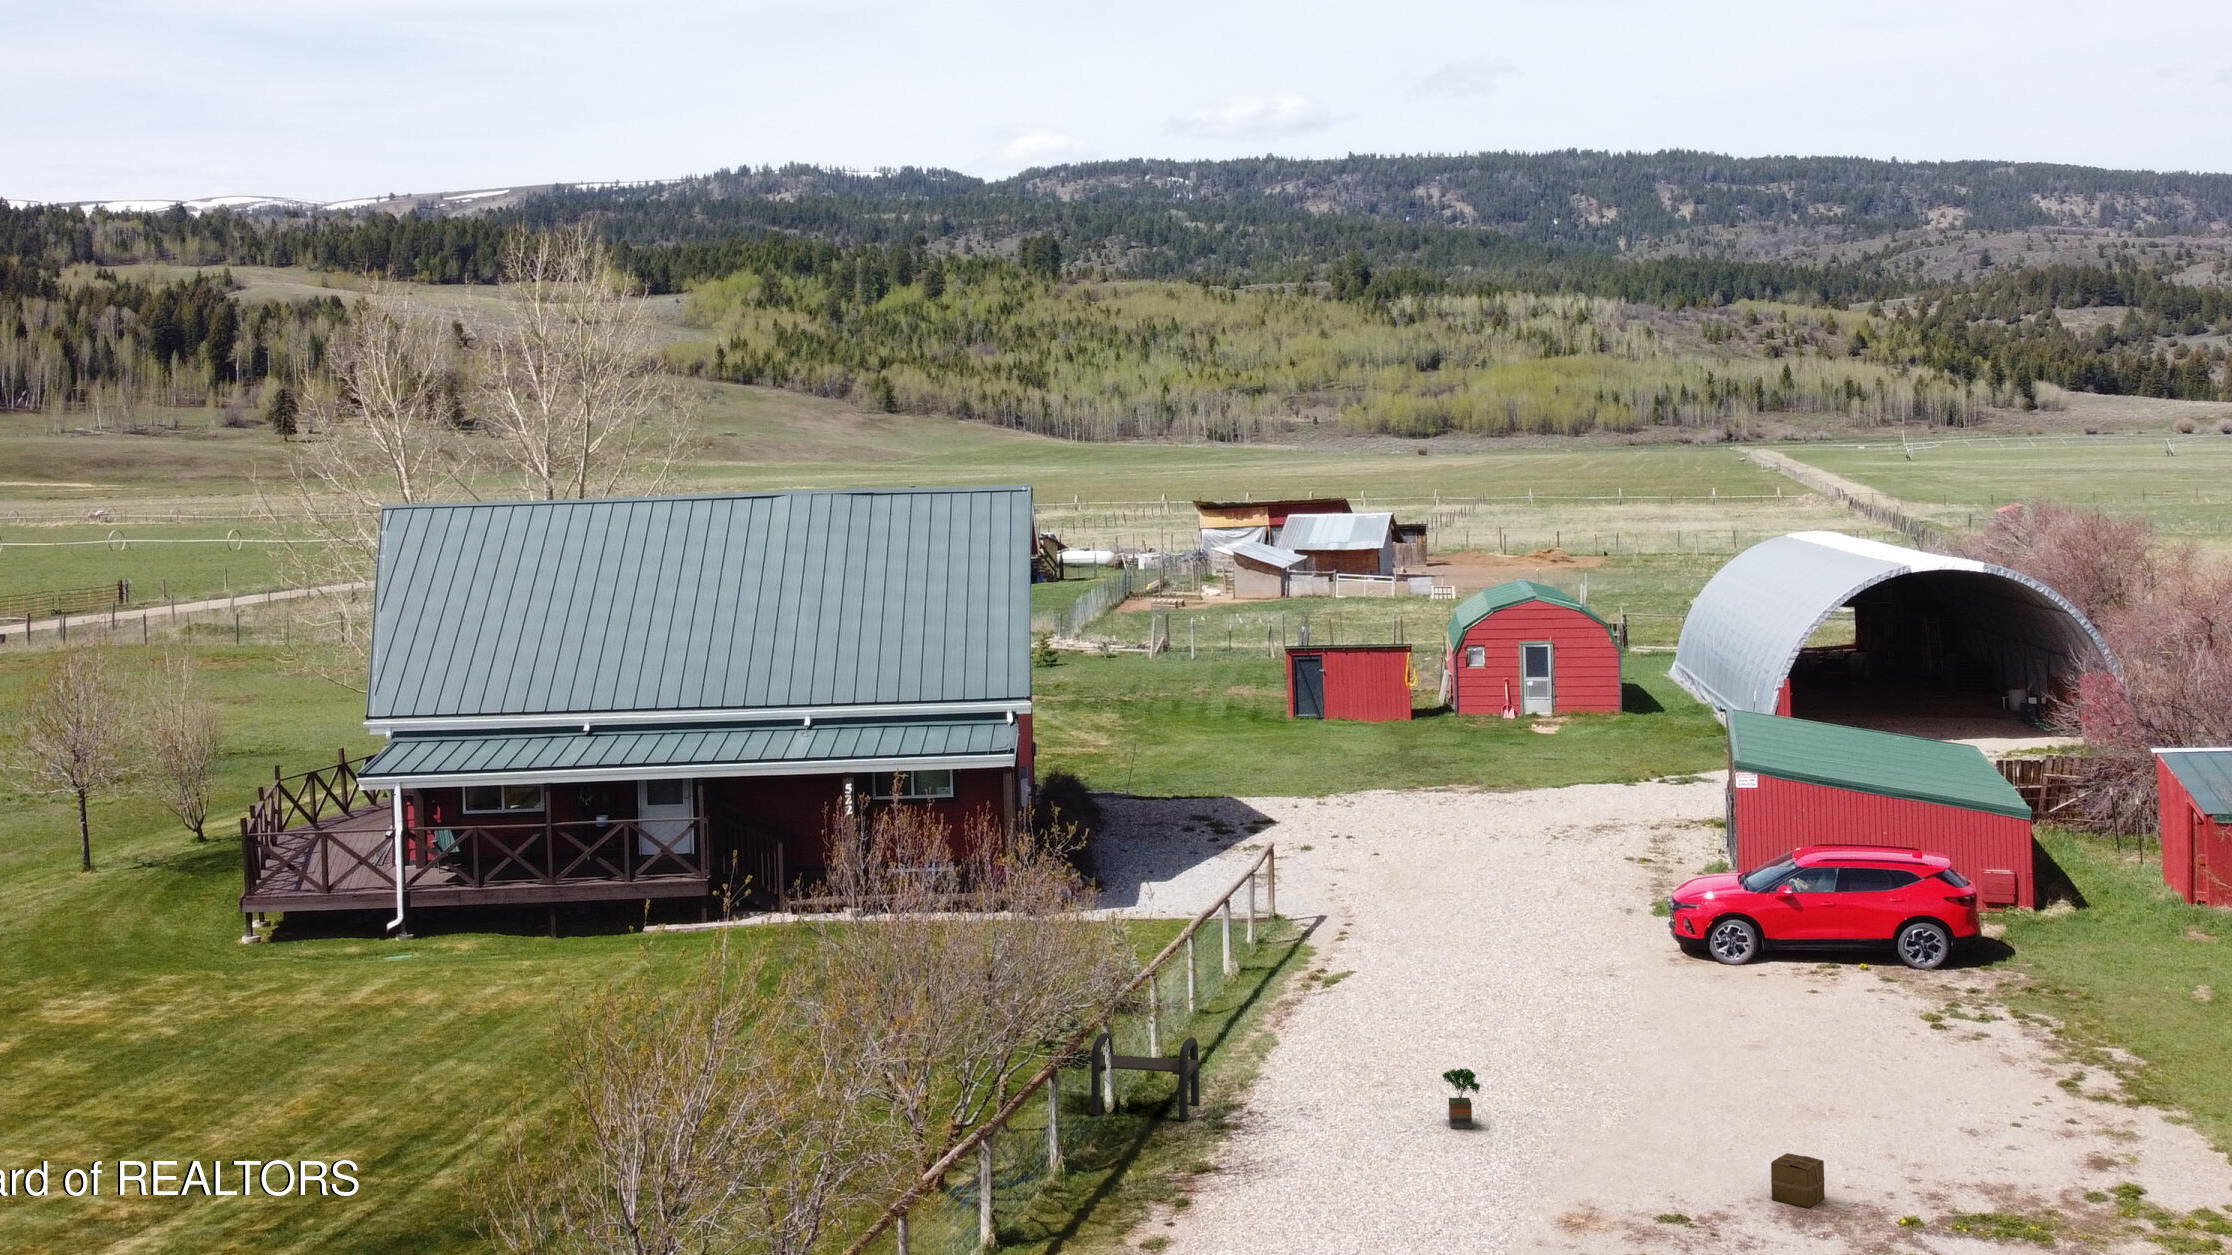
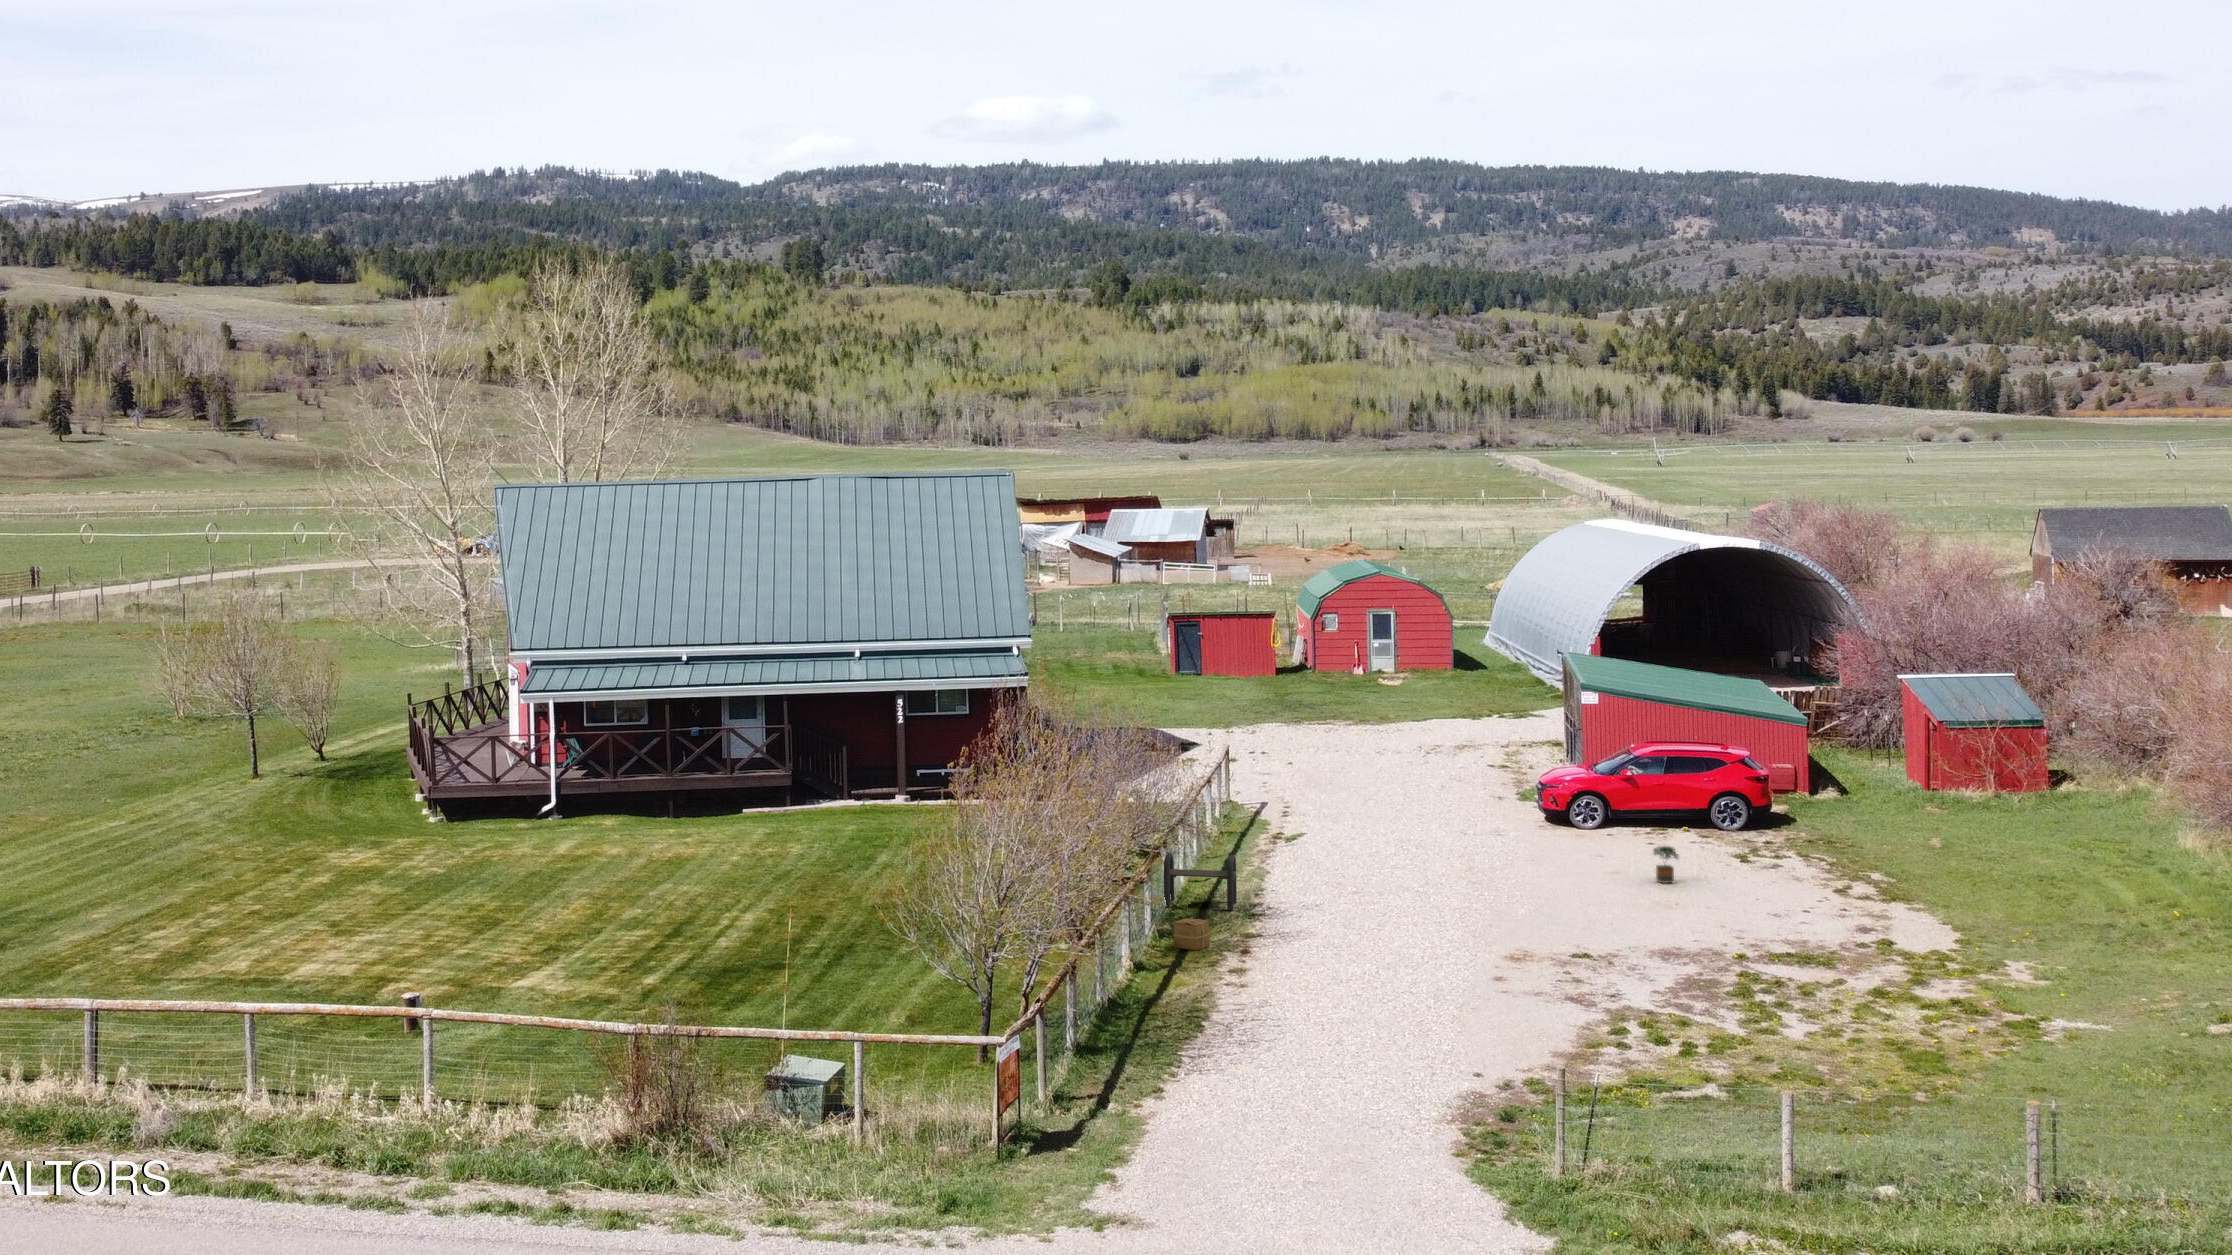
potted tree: present [1442,1068,1480,1129] -> present [1654,846,1679,883]
cardboard box: present [1771,1153,1825,1208] -> present [1173,918,1210,950]

